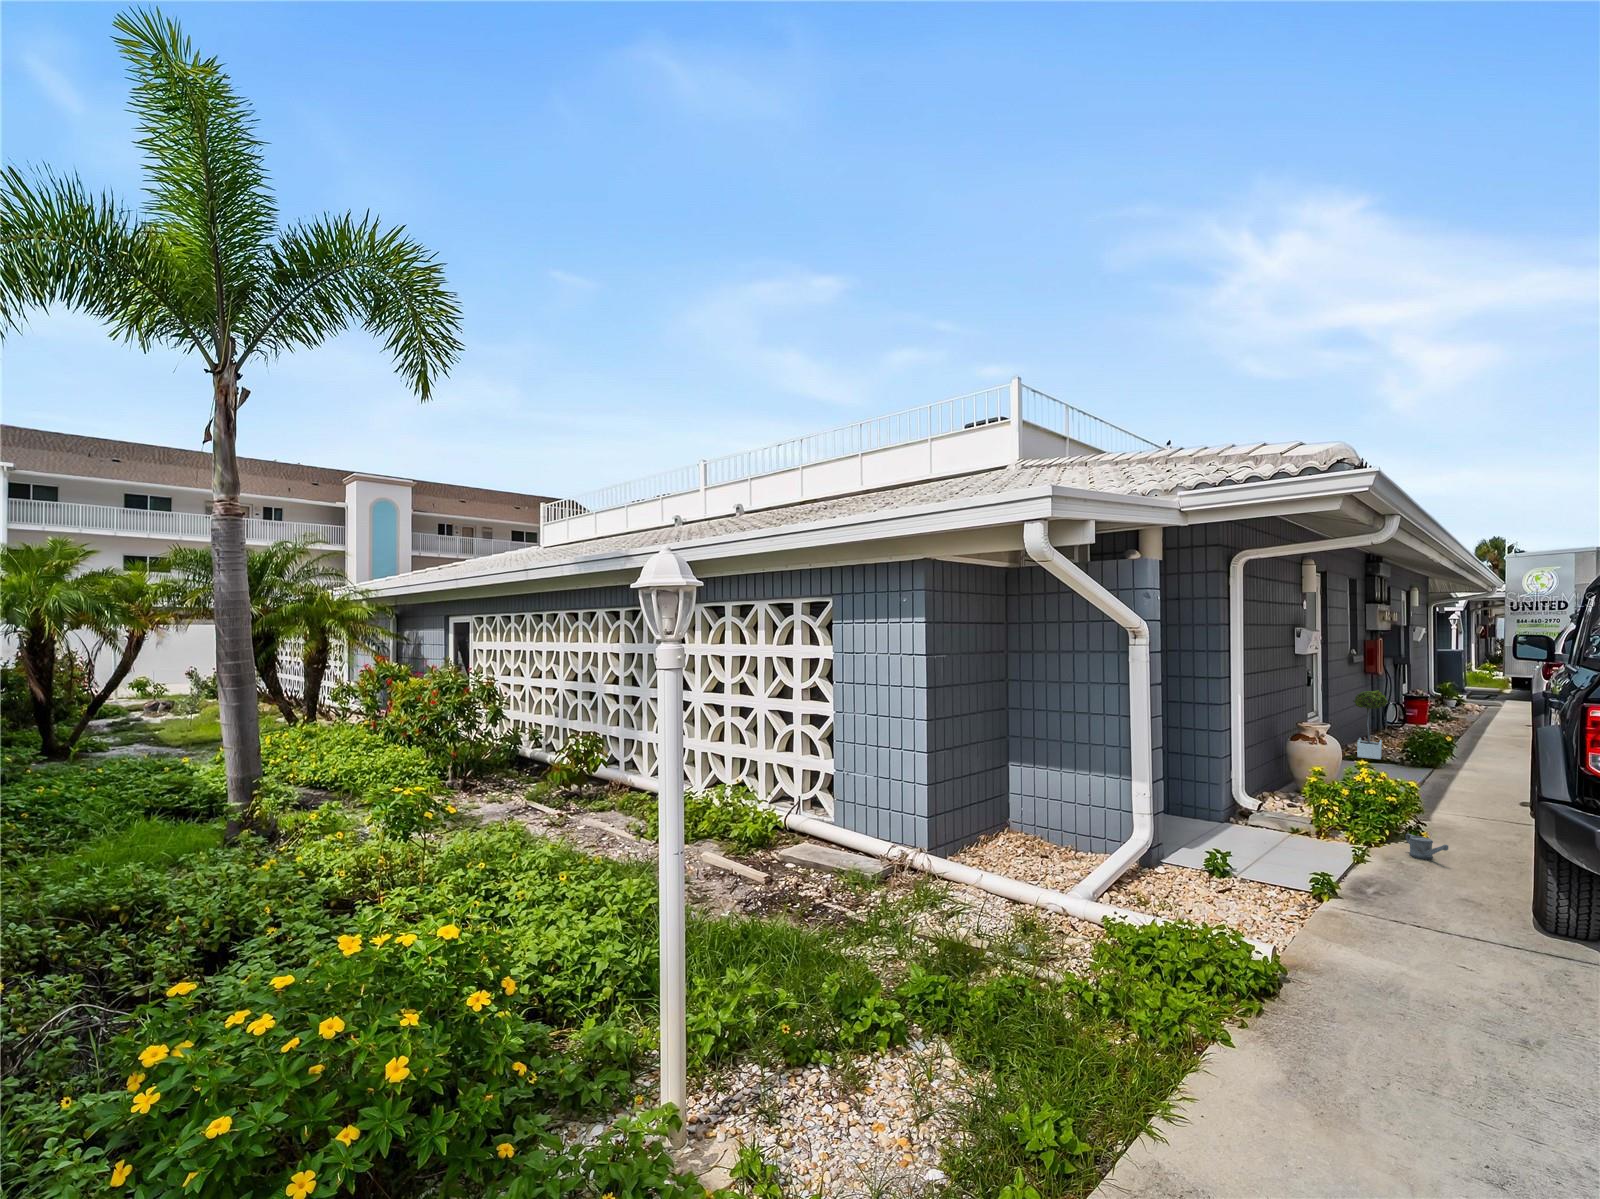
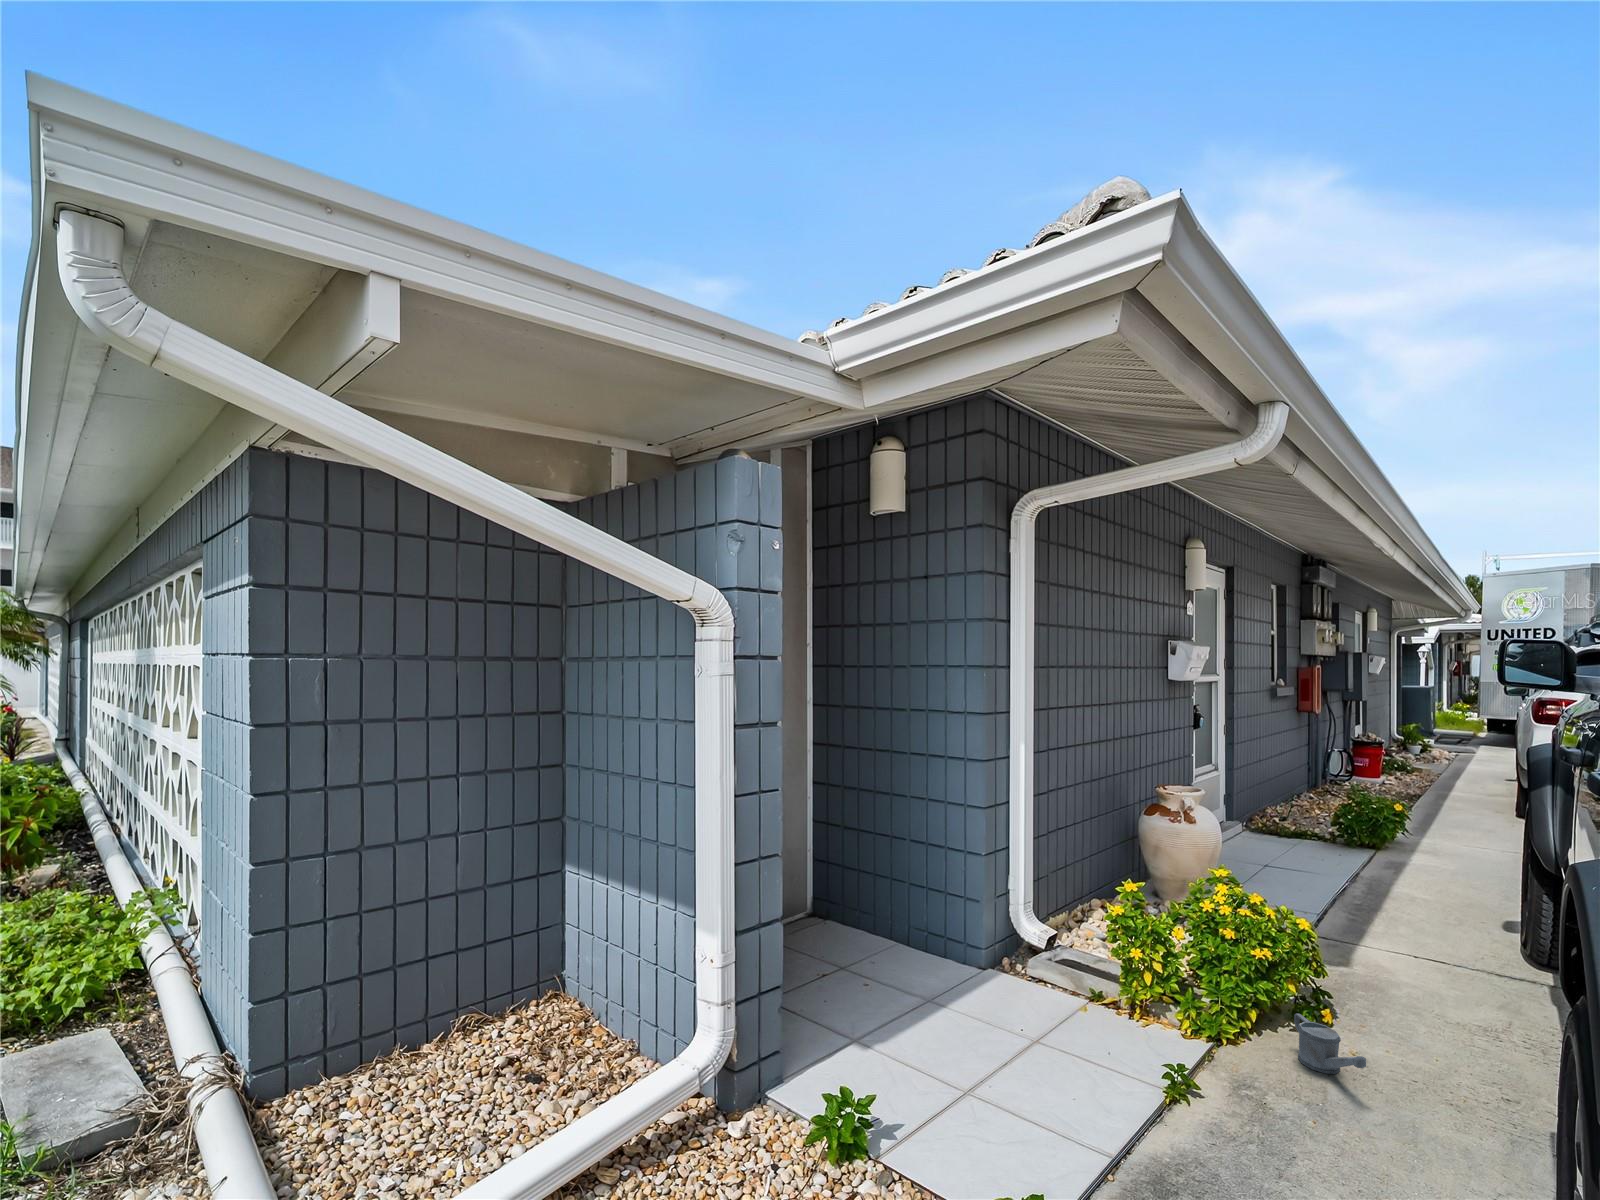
potted tree: present [1353,690,1388,759] -> none [1275,733,1321,829]

